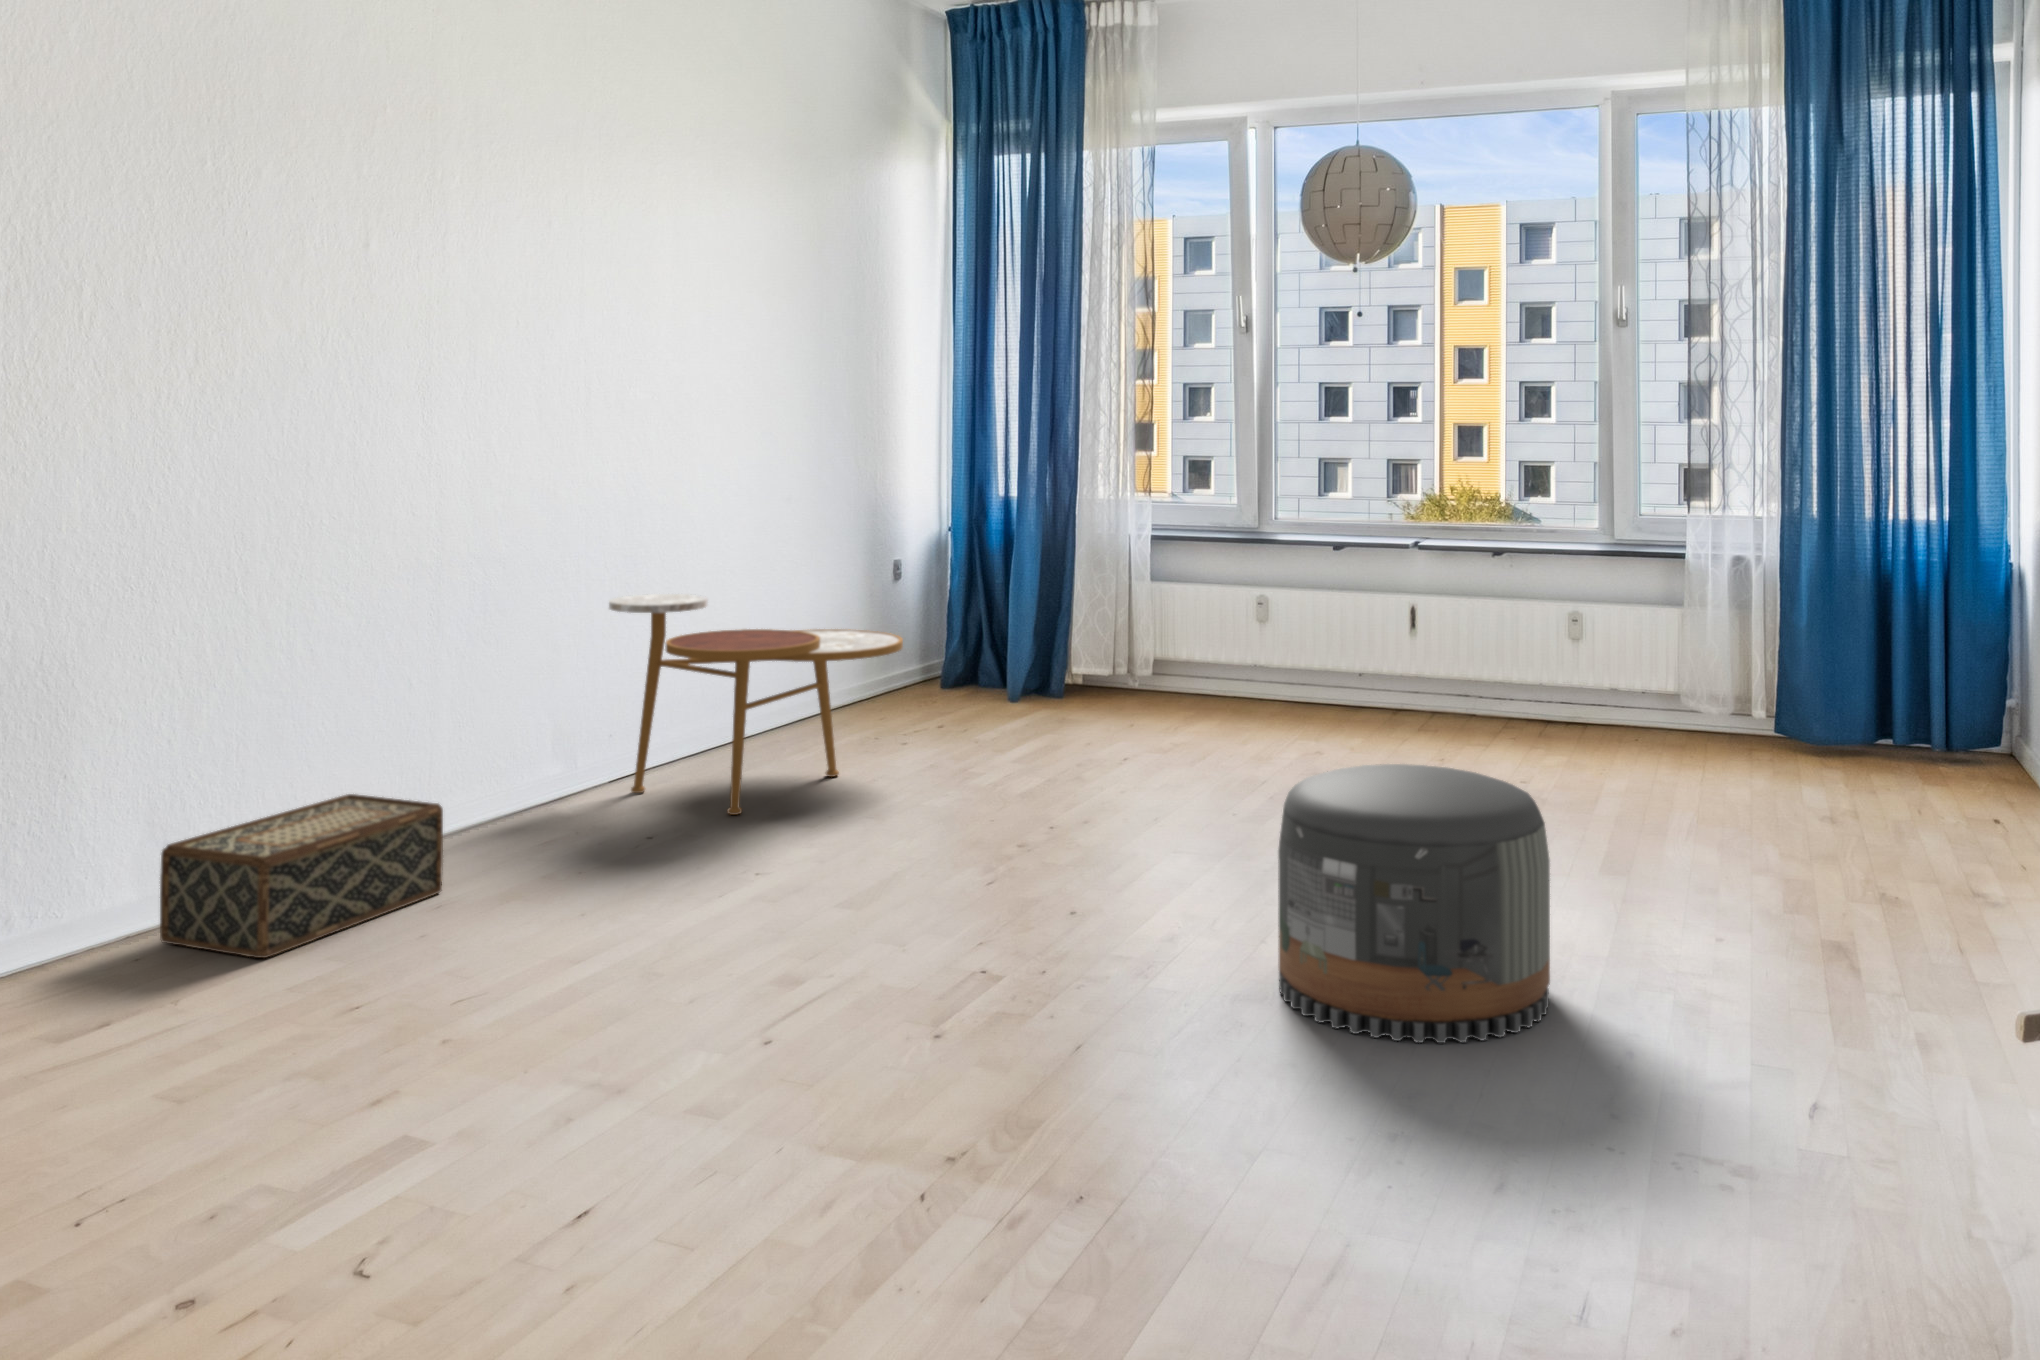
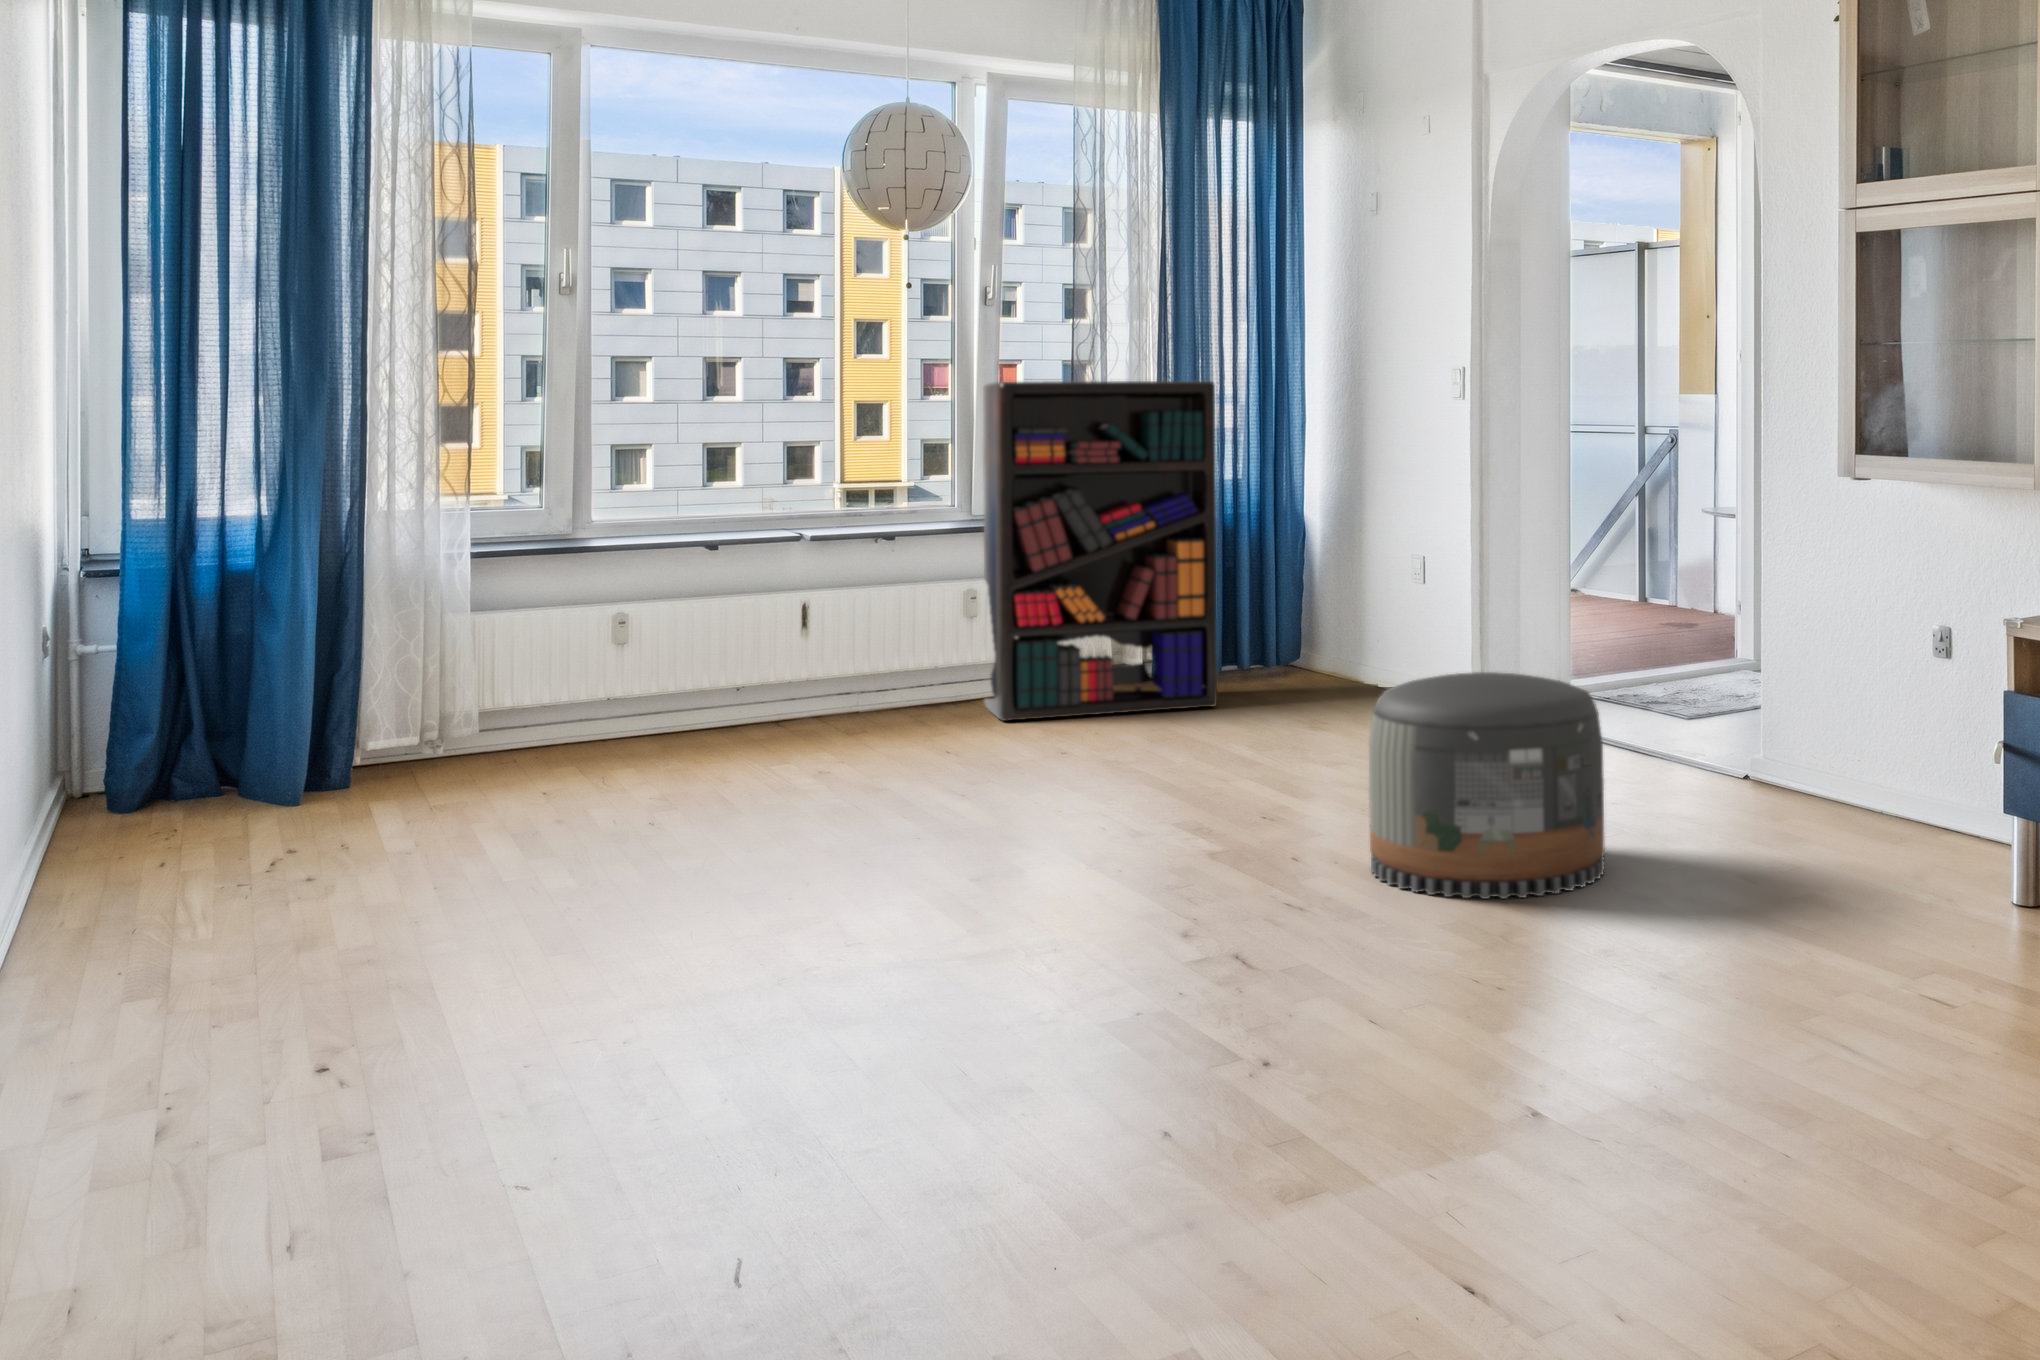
bookshelf: none [1546,408,1809,774] -> present [983,381,1217,721]
side table: present [609,594,903,815] -> none [94,658,543,987]
woven basket: present [160,794,443,958] -> none [112,987,421,1332]

